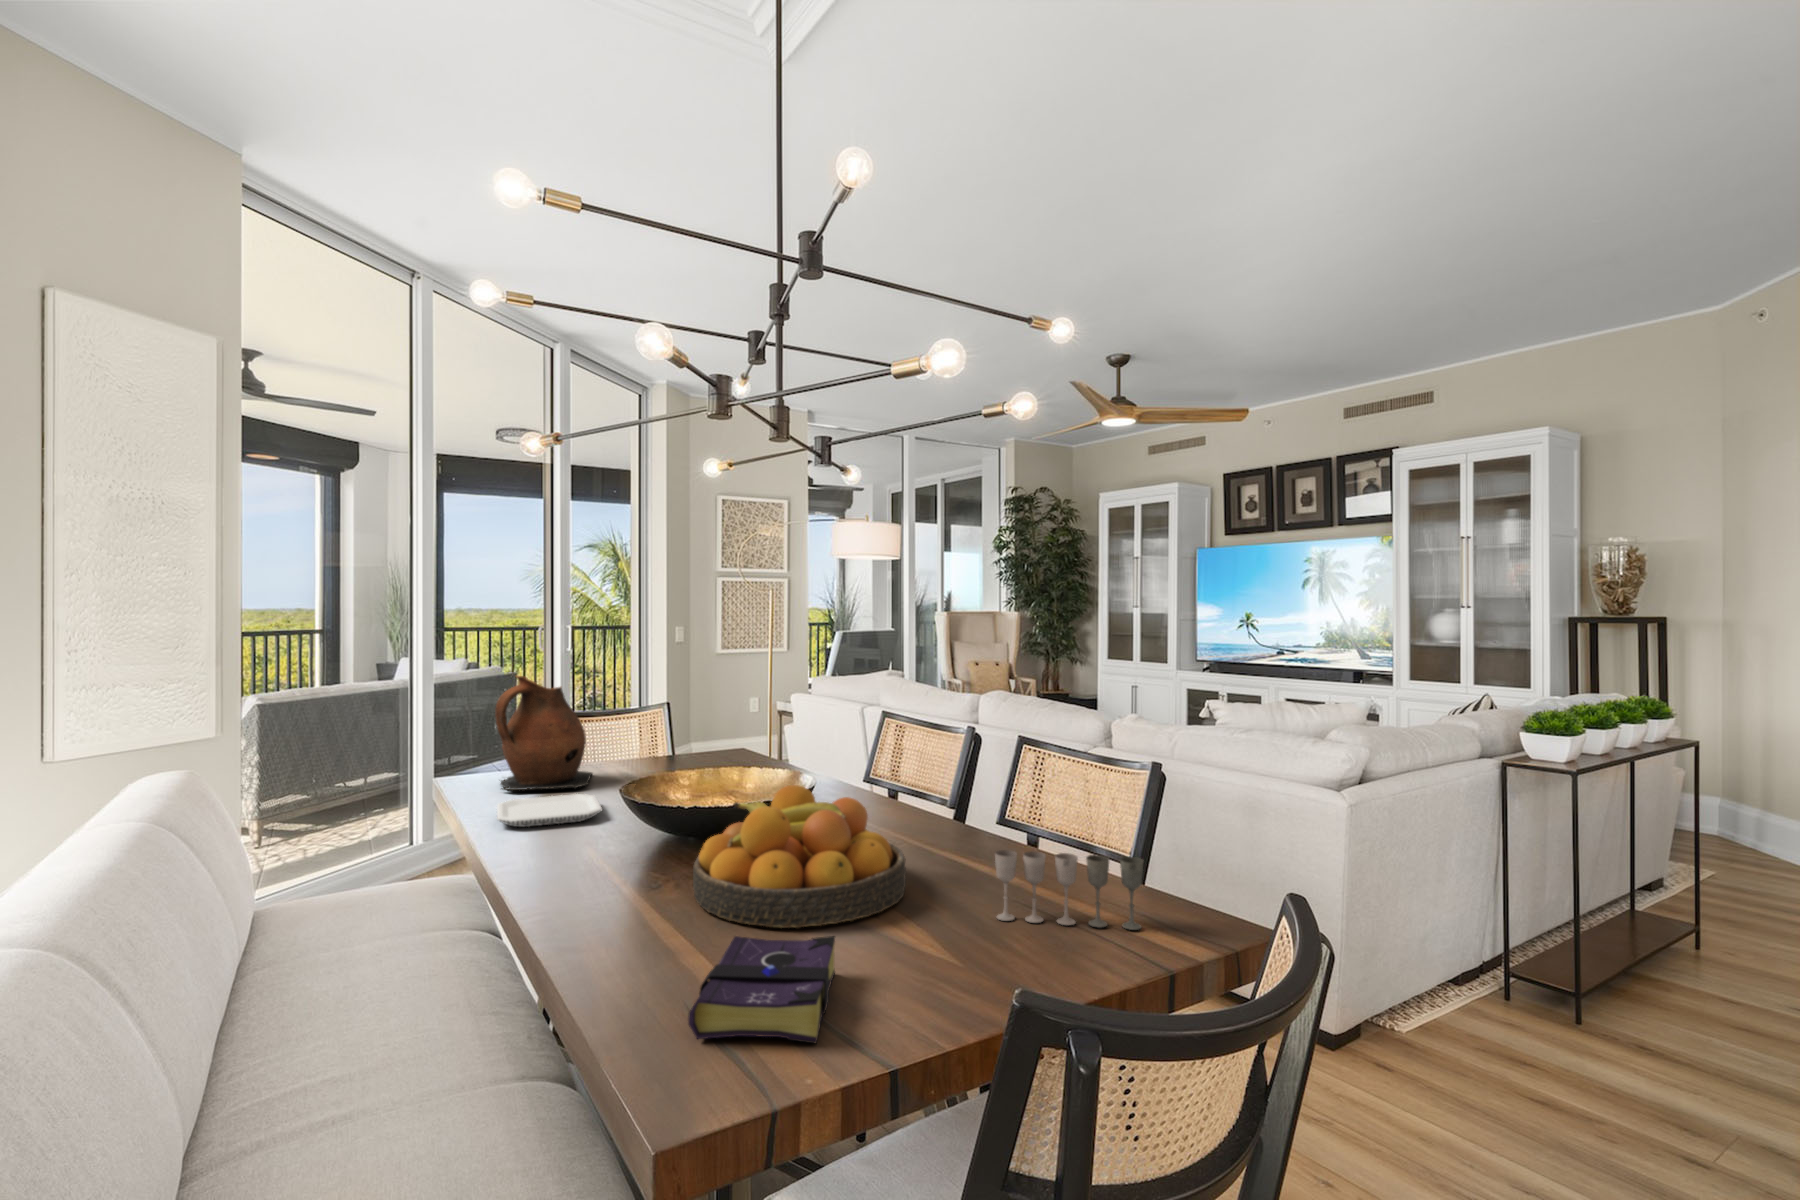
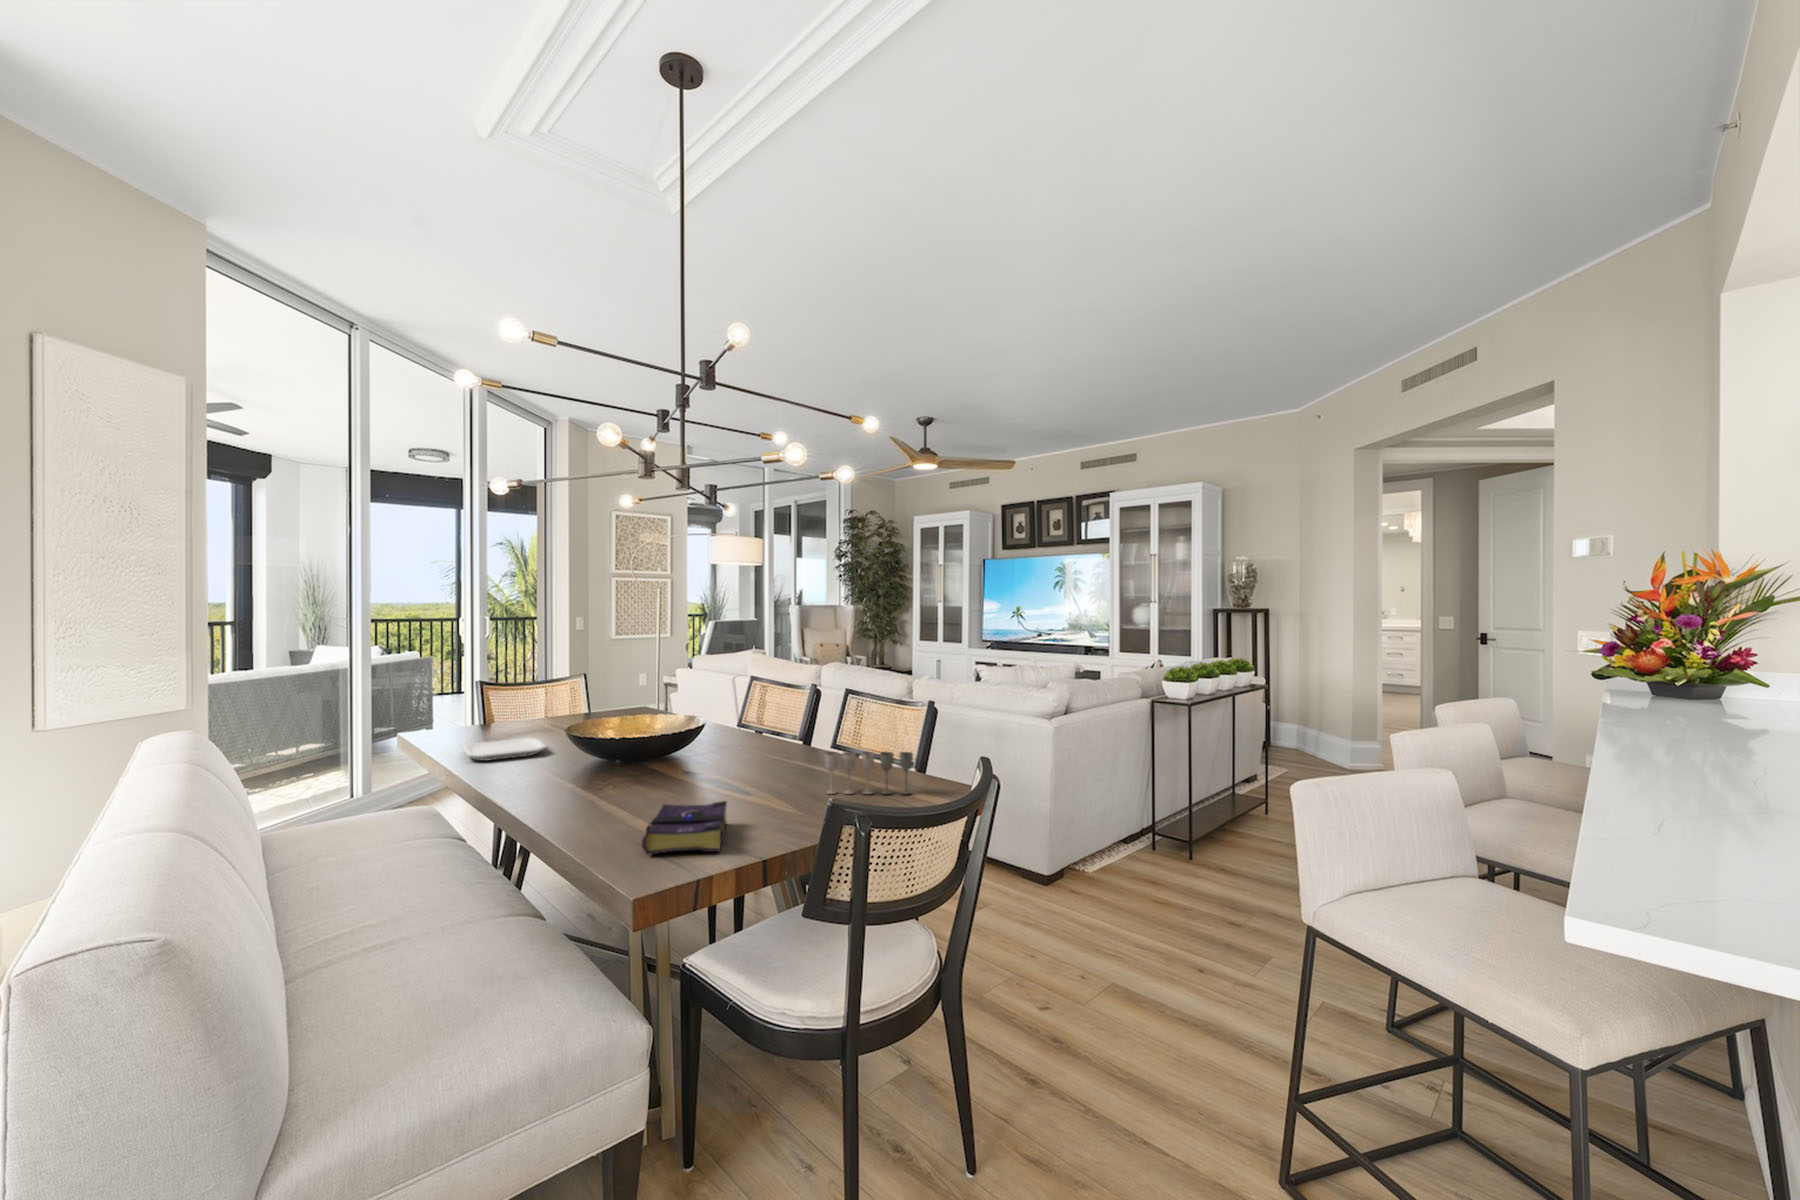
ceramic pitcher: present [495,675,593,790] -> none [454,653,529,739]
fruit bowl: present [693,785,906,928] -> none [627,719,769,804]

